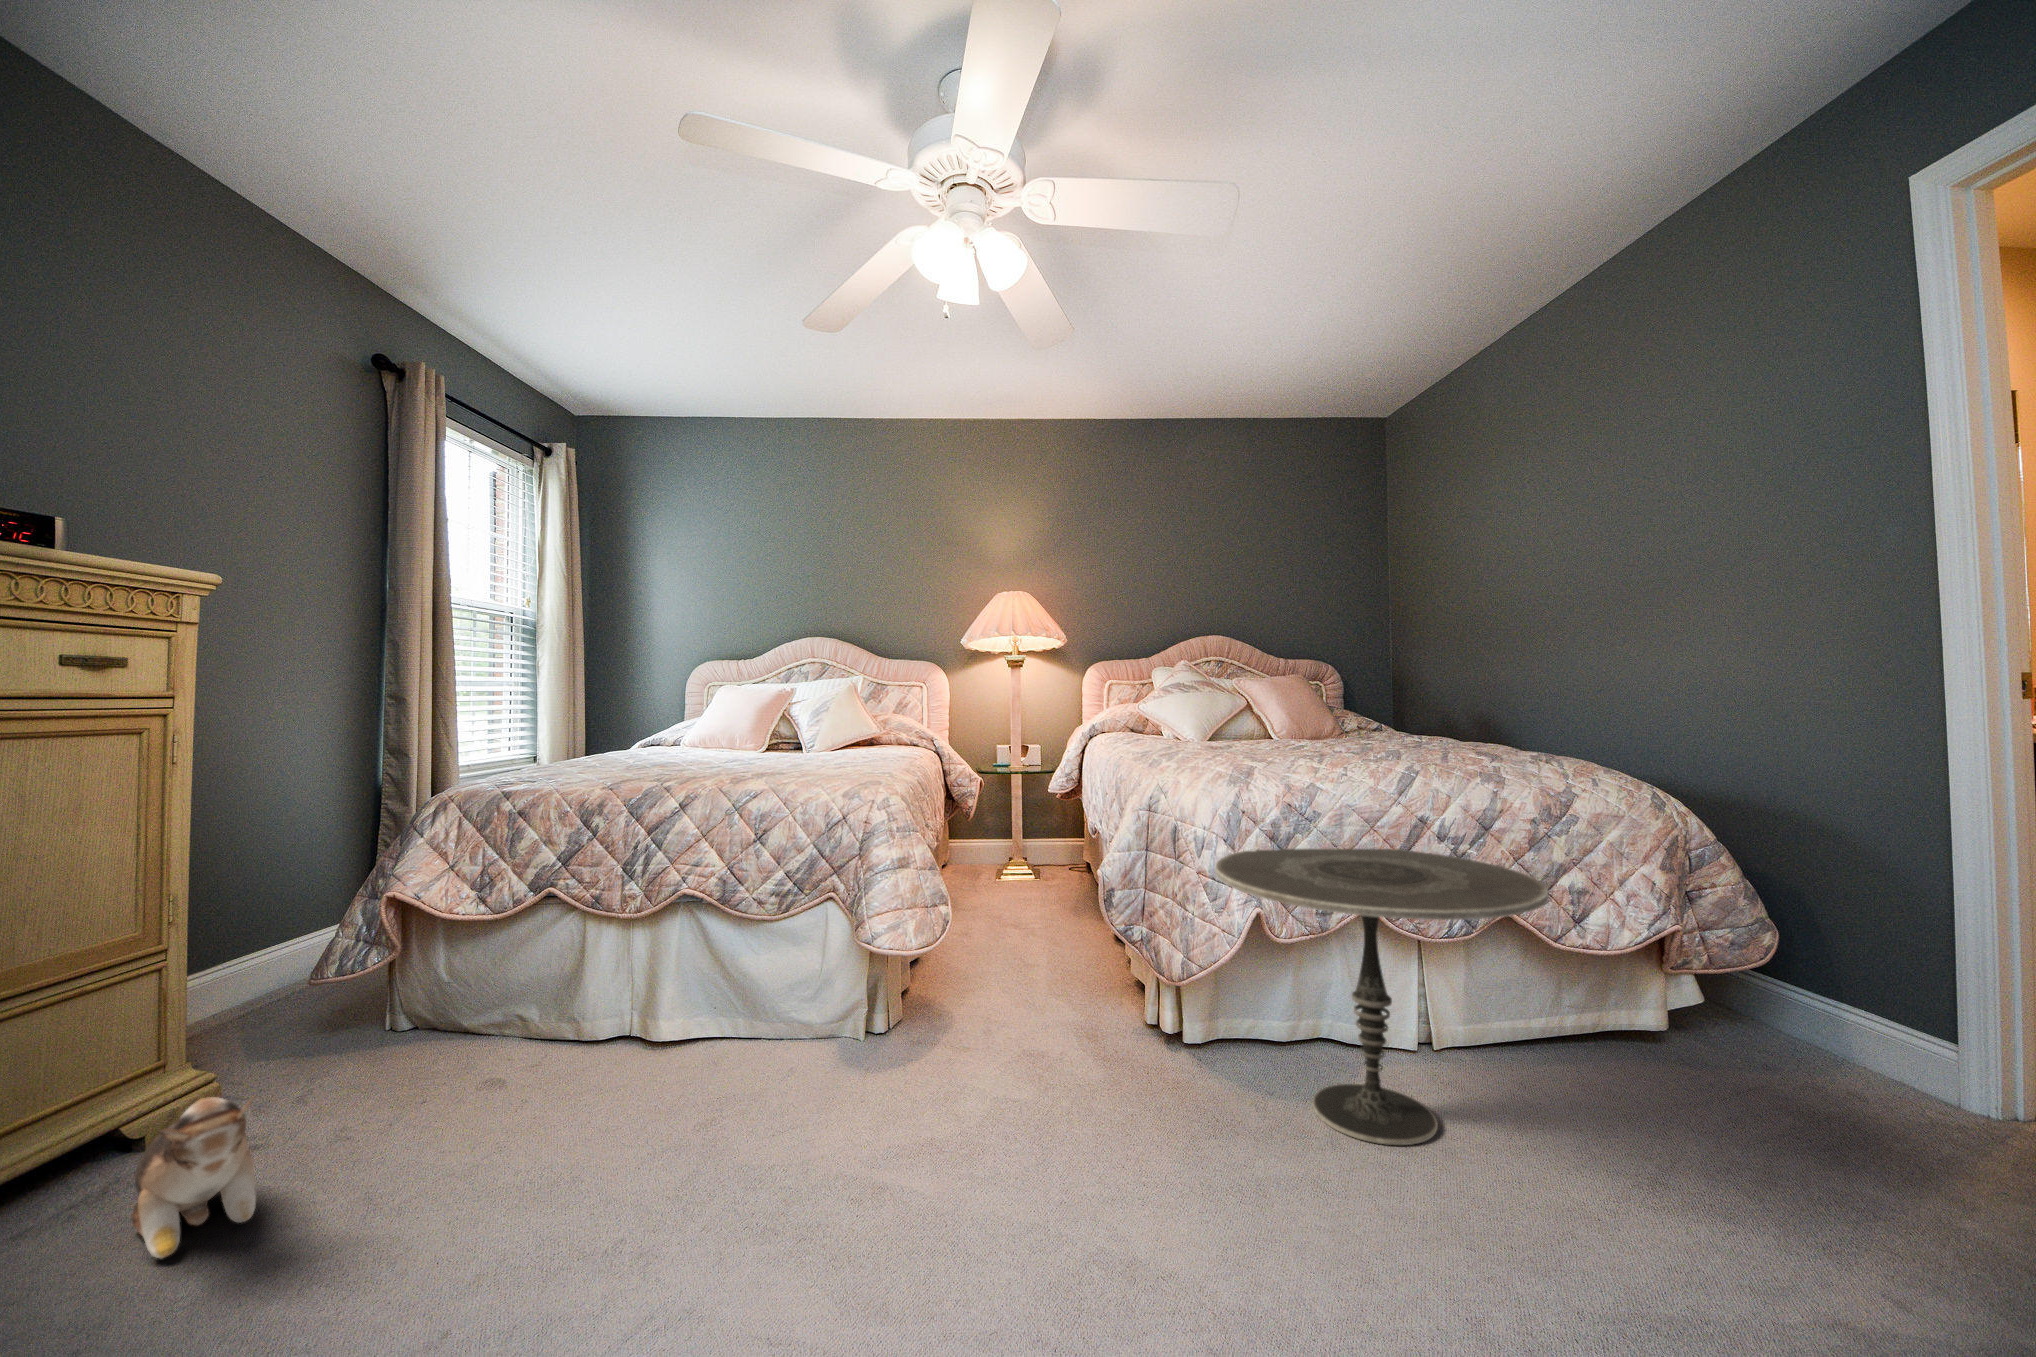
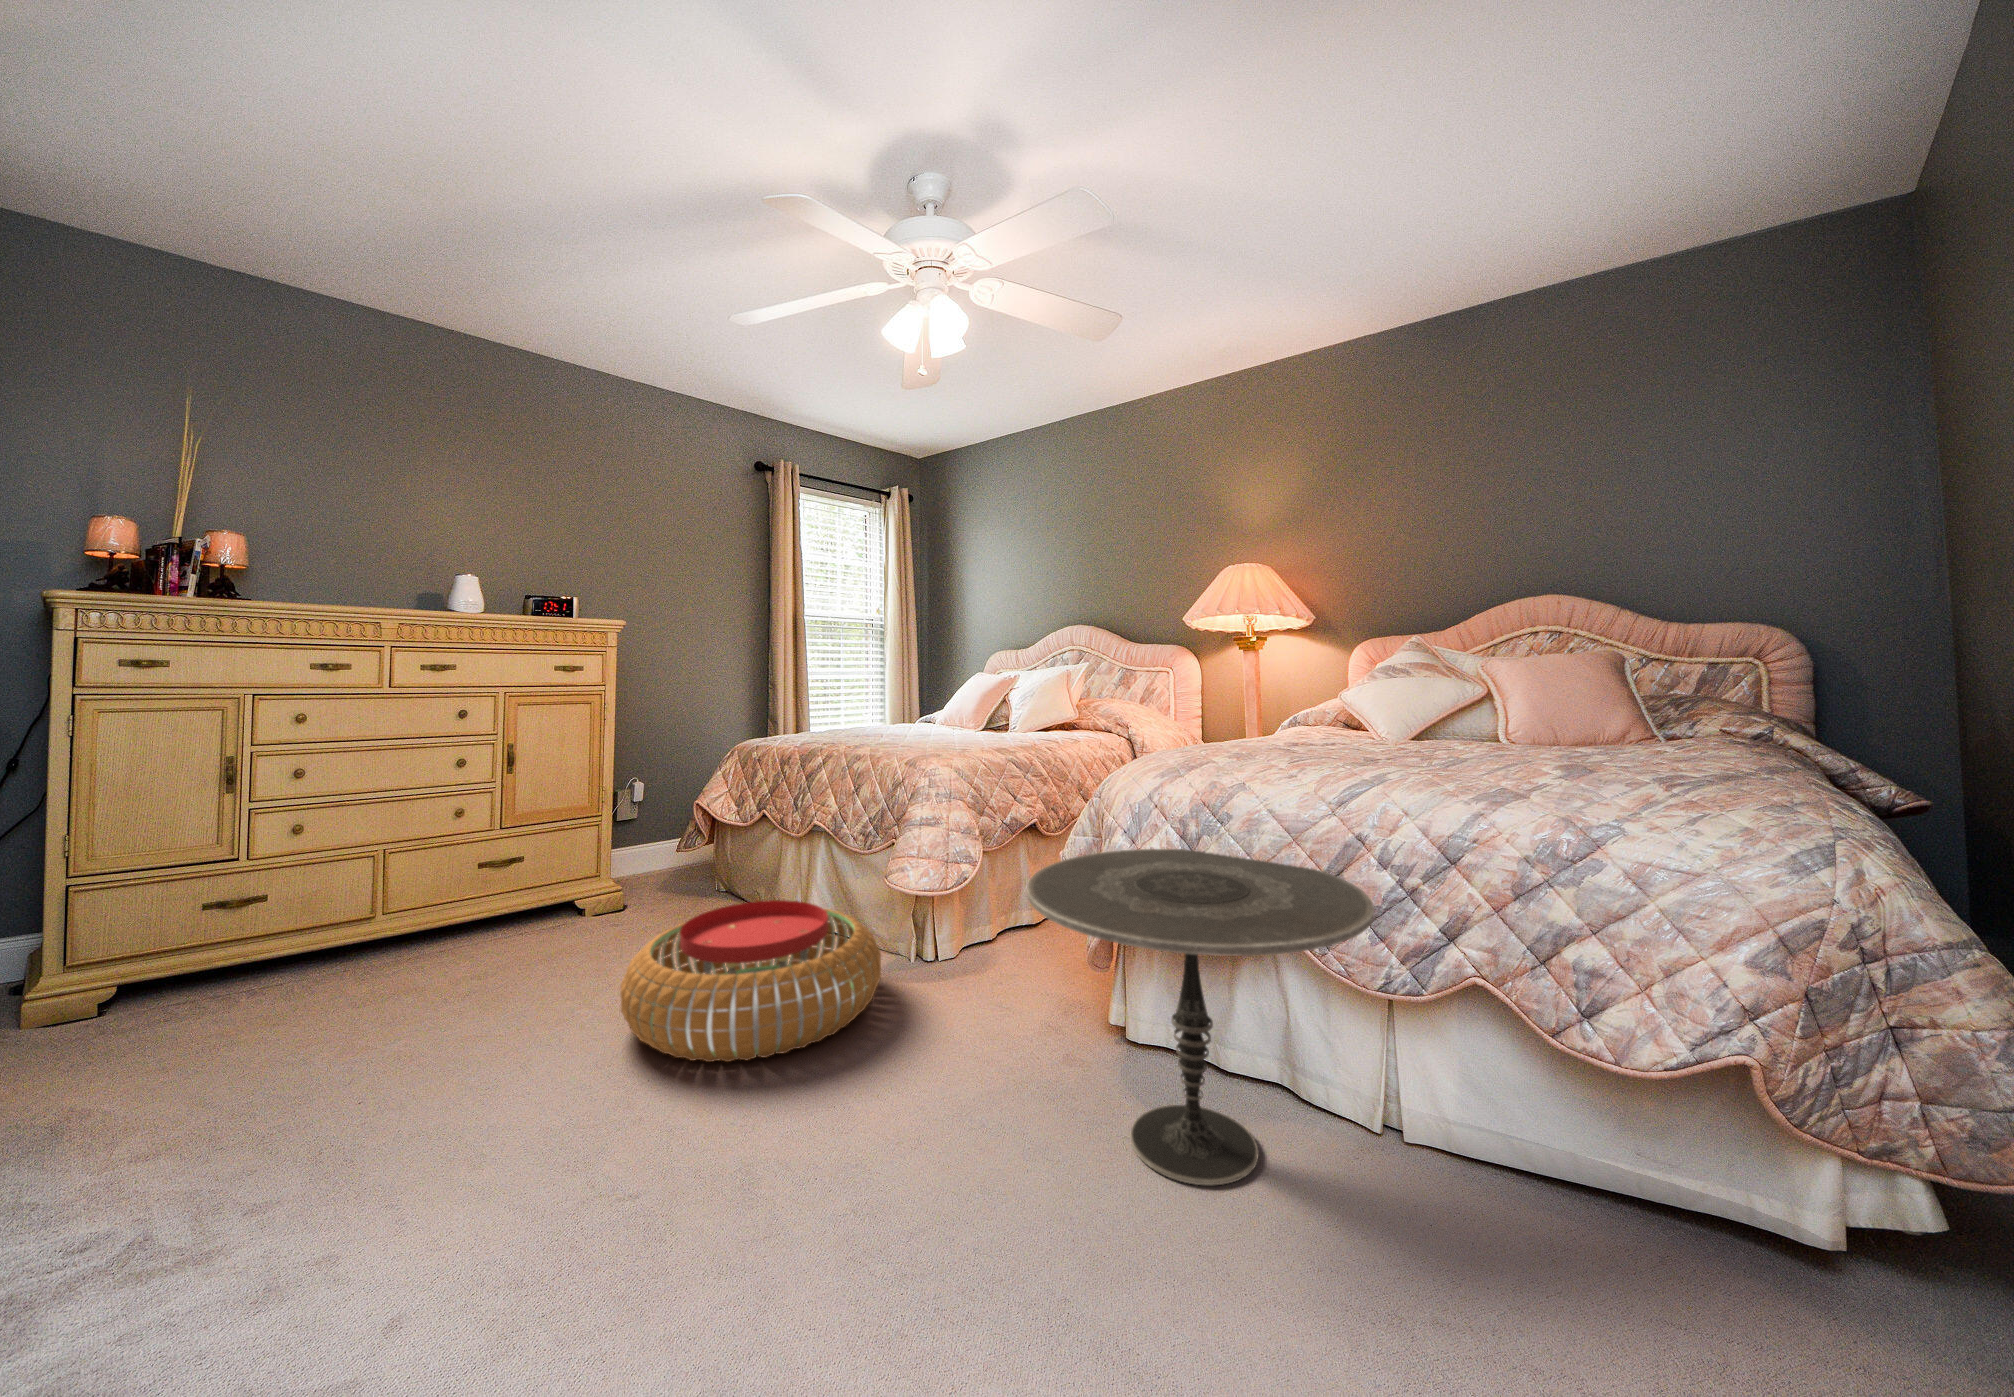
pouf: none [577,993,959,1262] -> present [620,900,881,1062]
plush toy: present [132,1095,256,1258] -> none [505,892,576,966]

